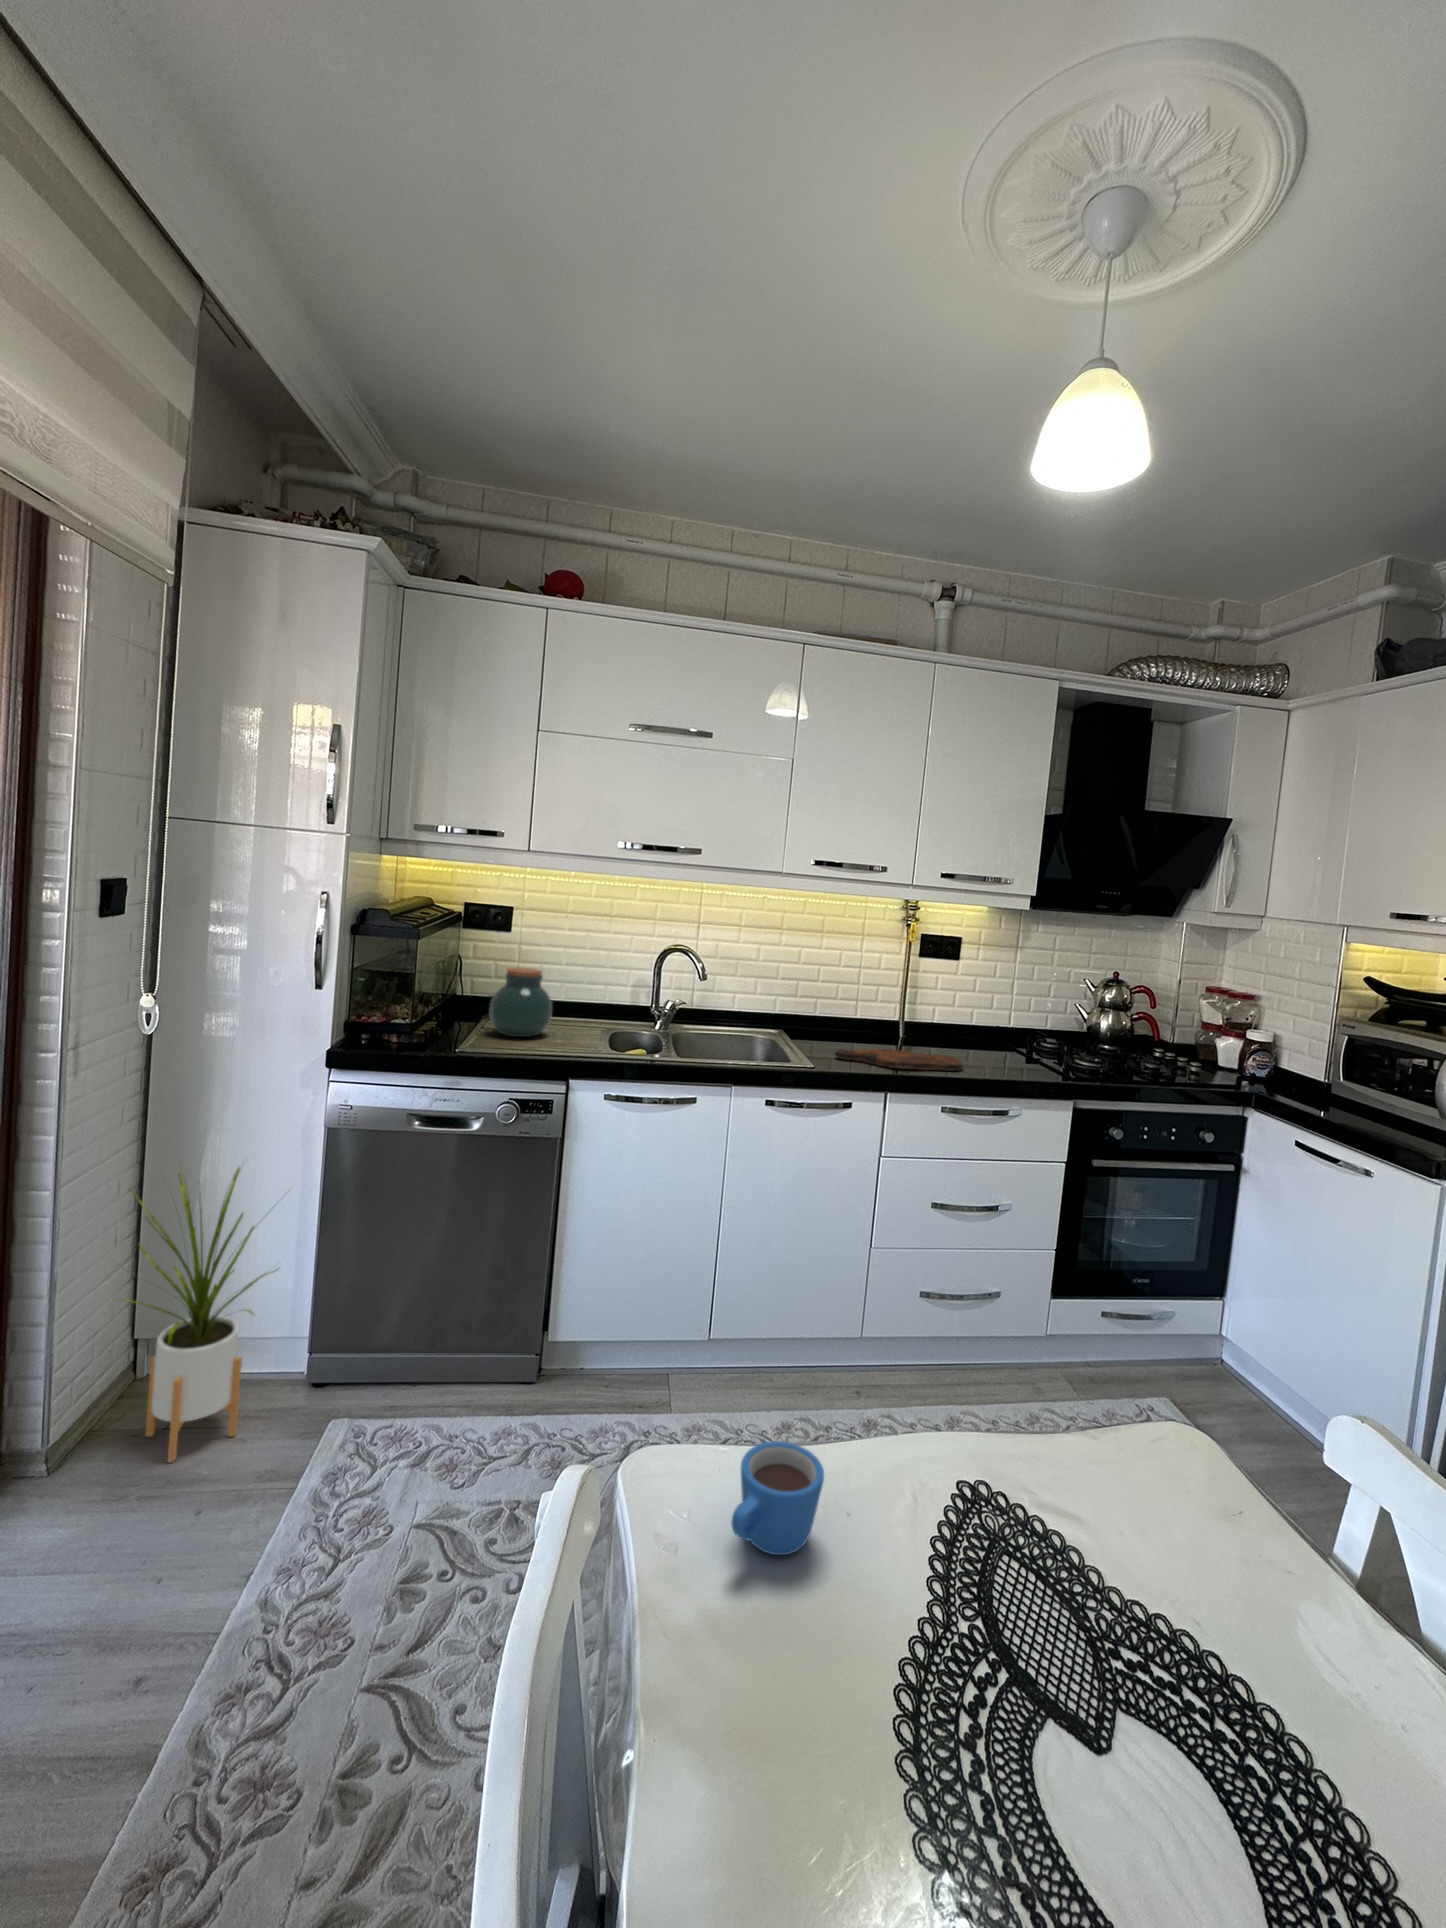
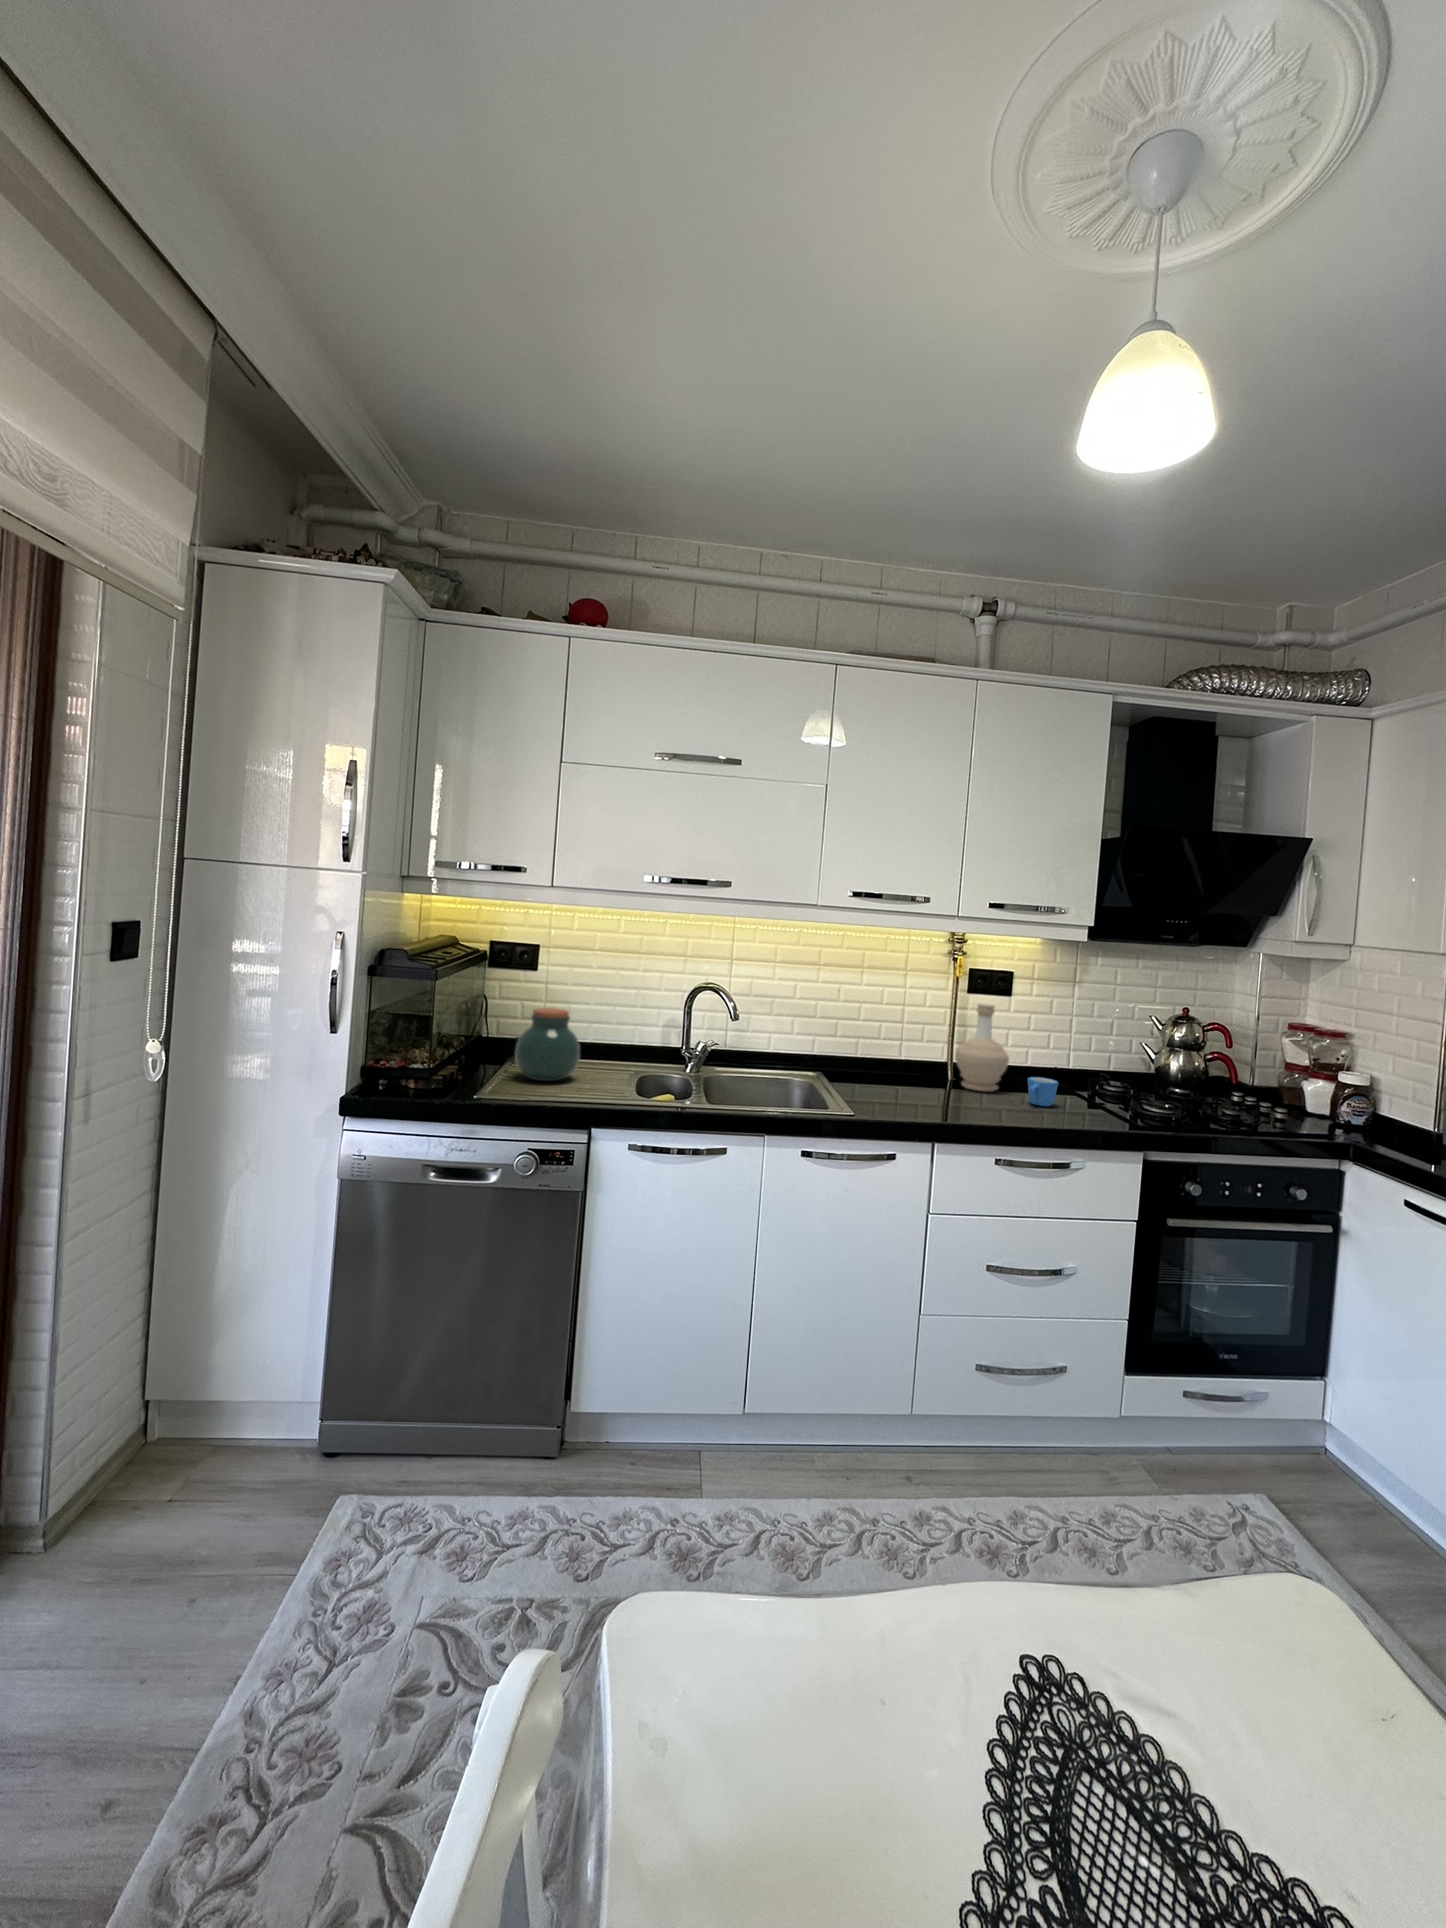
bottle: none [905,966,955,1048] -> present [955,1003,1009,1092]
cutting board: present [835,1049,962,1071] -> none [879,1093,1019,1117]
house plant: present [129,1168,276,1462] -> none [108,1210,303,1541]
mug: present [732,1441,824,1555] -> present [1028,1077,1058,1106]

